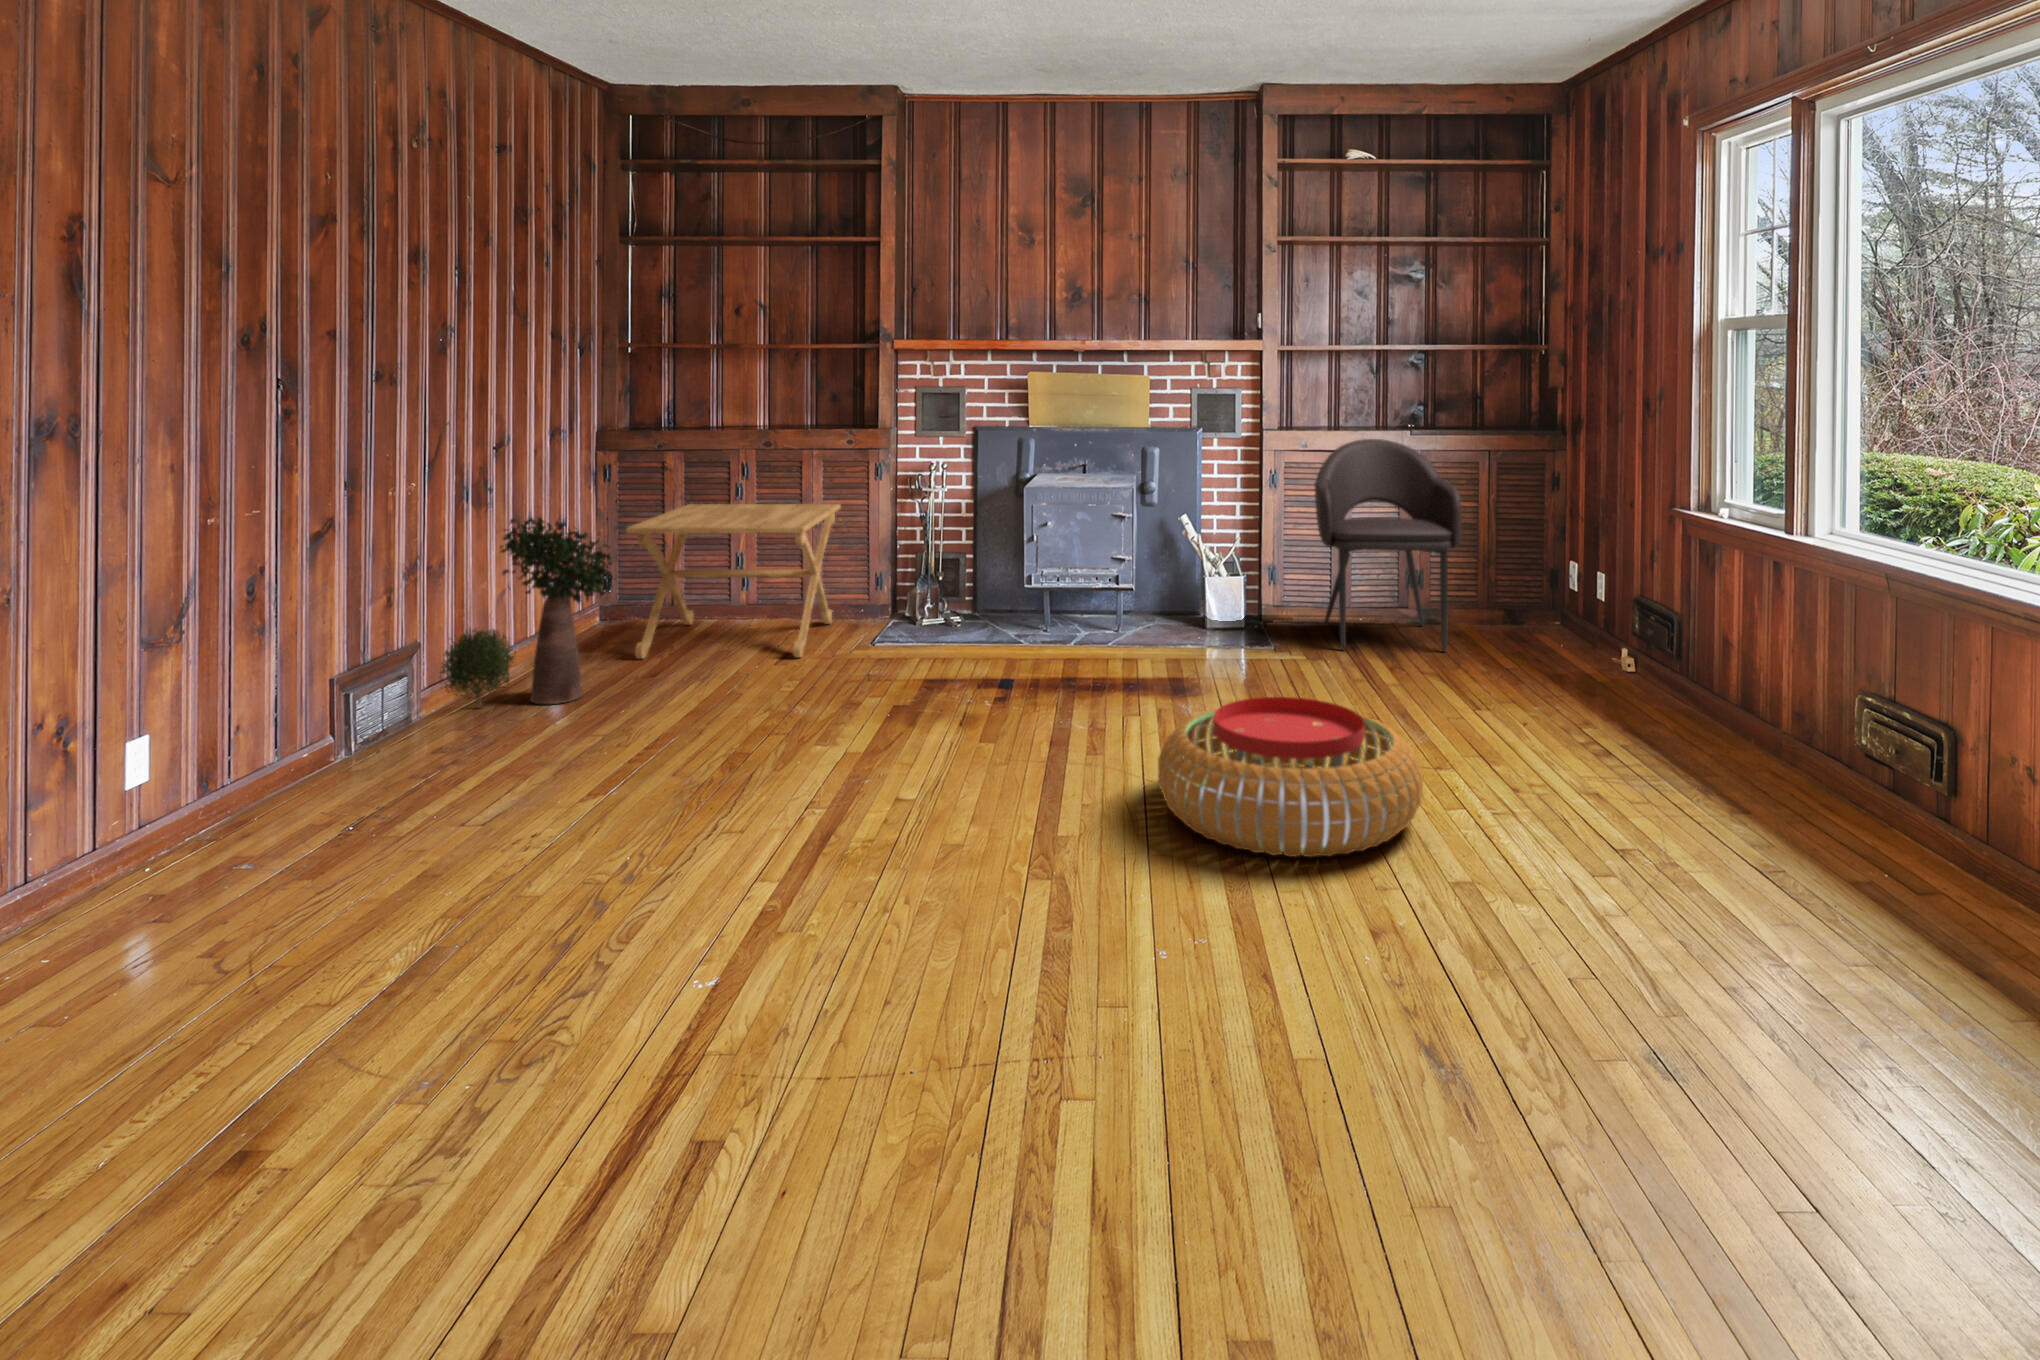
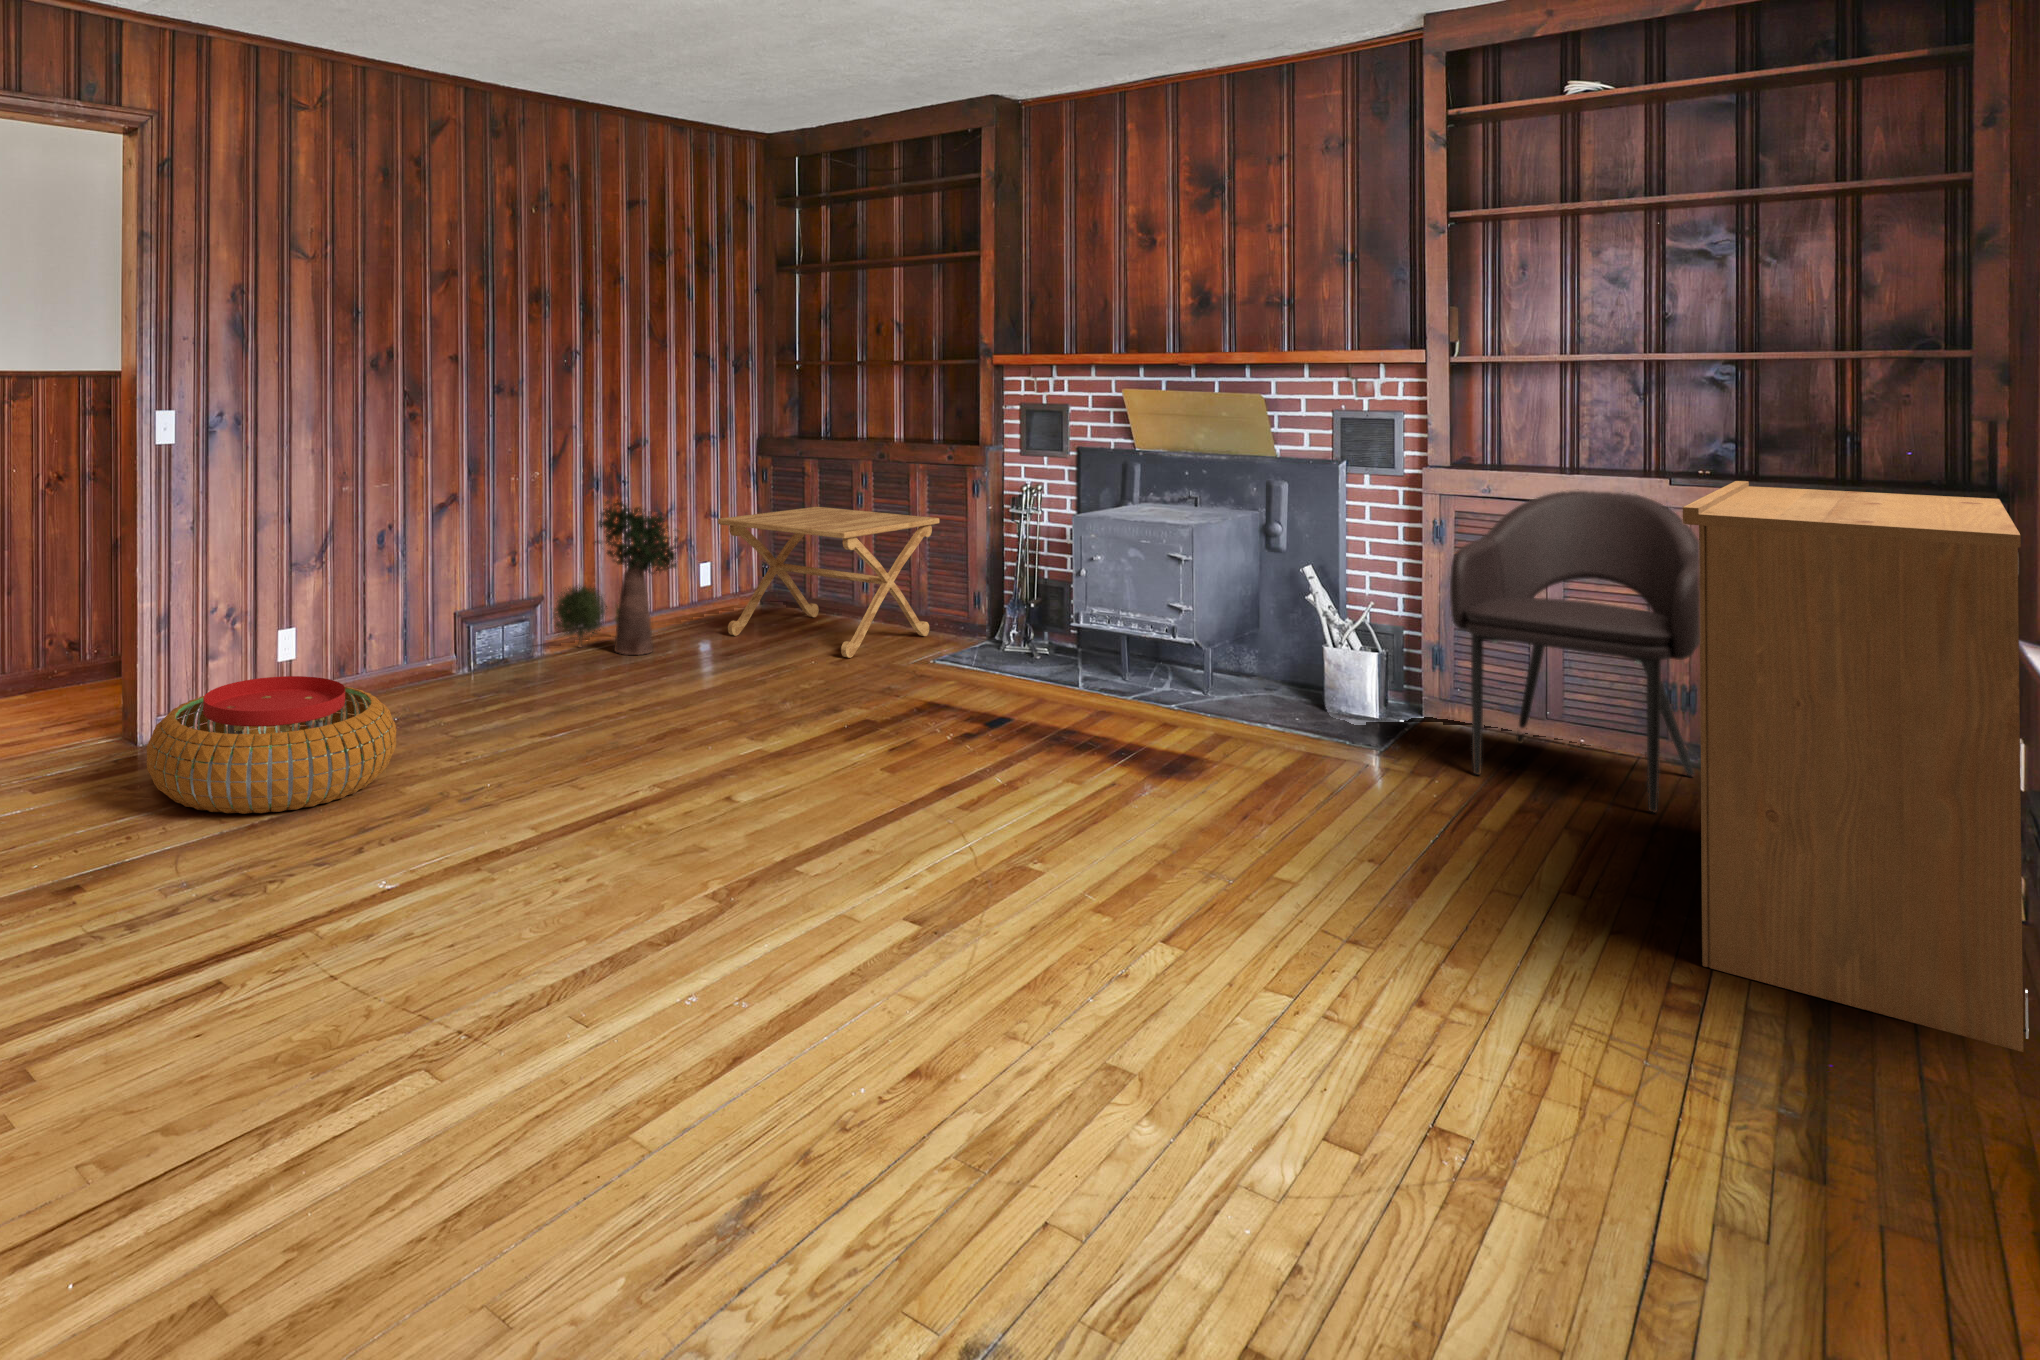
bookshelf: none [1494,428,1734,733] -> present [1683,481,2029,1052]
pouf: present [1158,697,1423,857] -> present [146,676,396,814]

